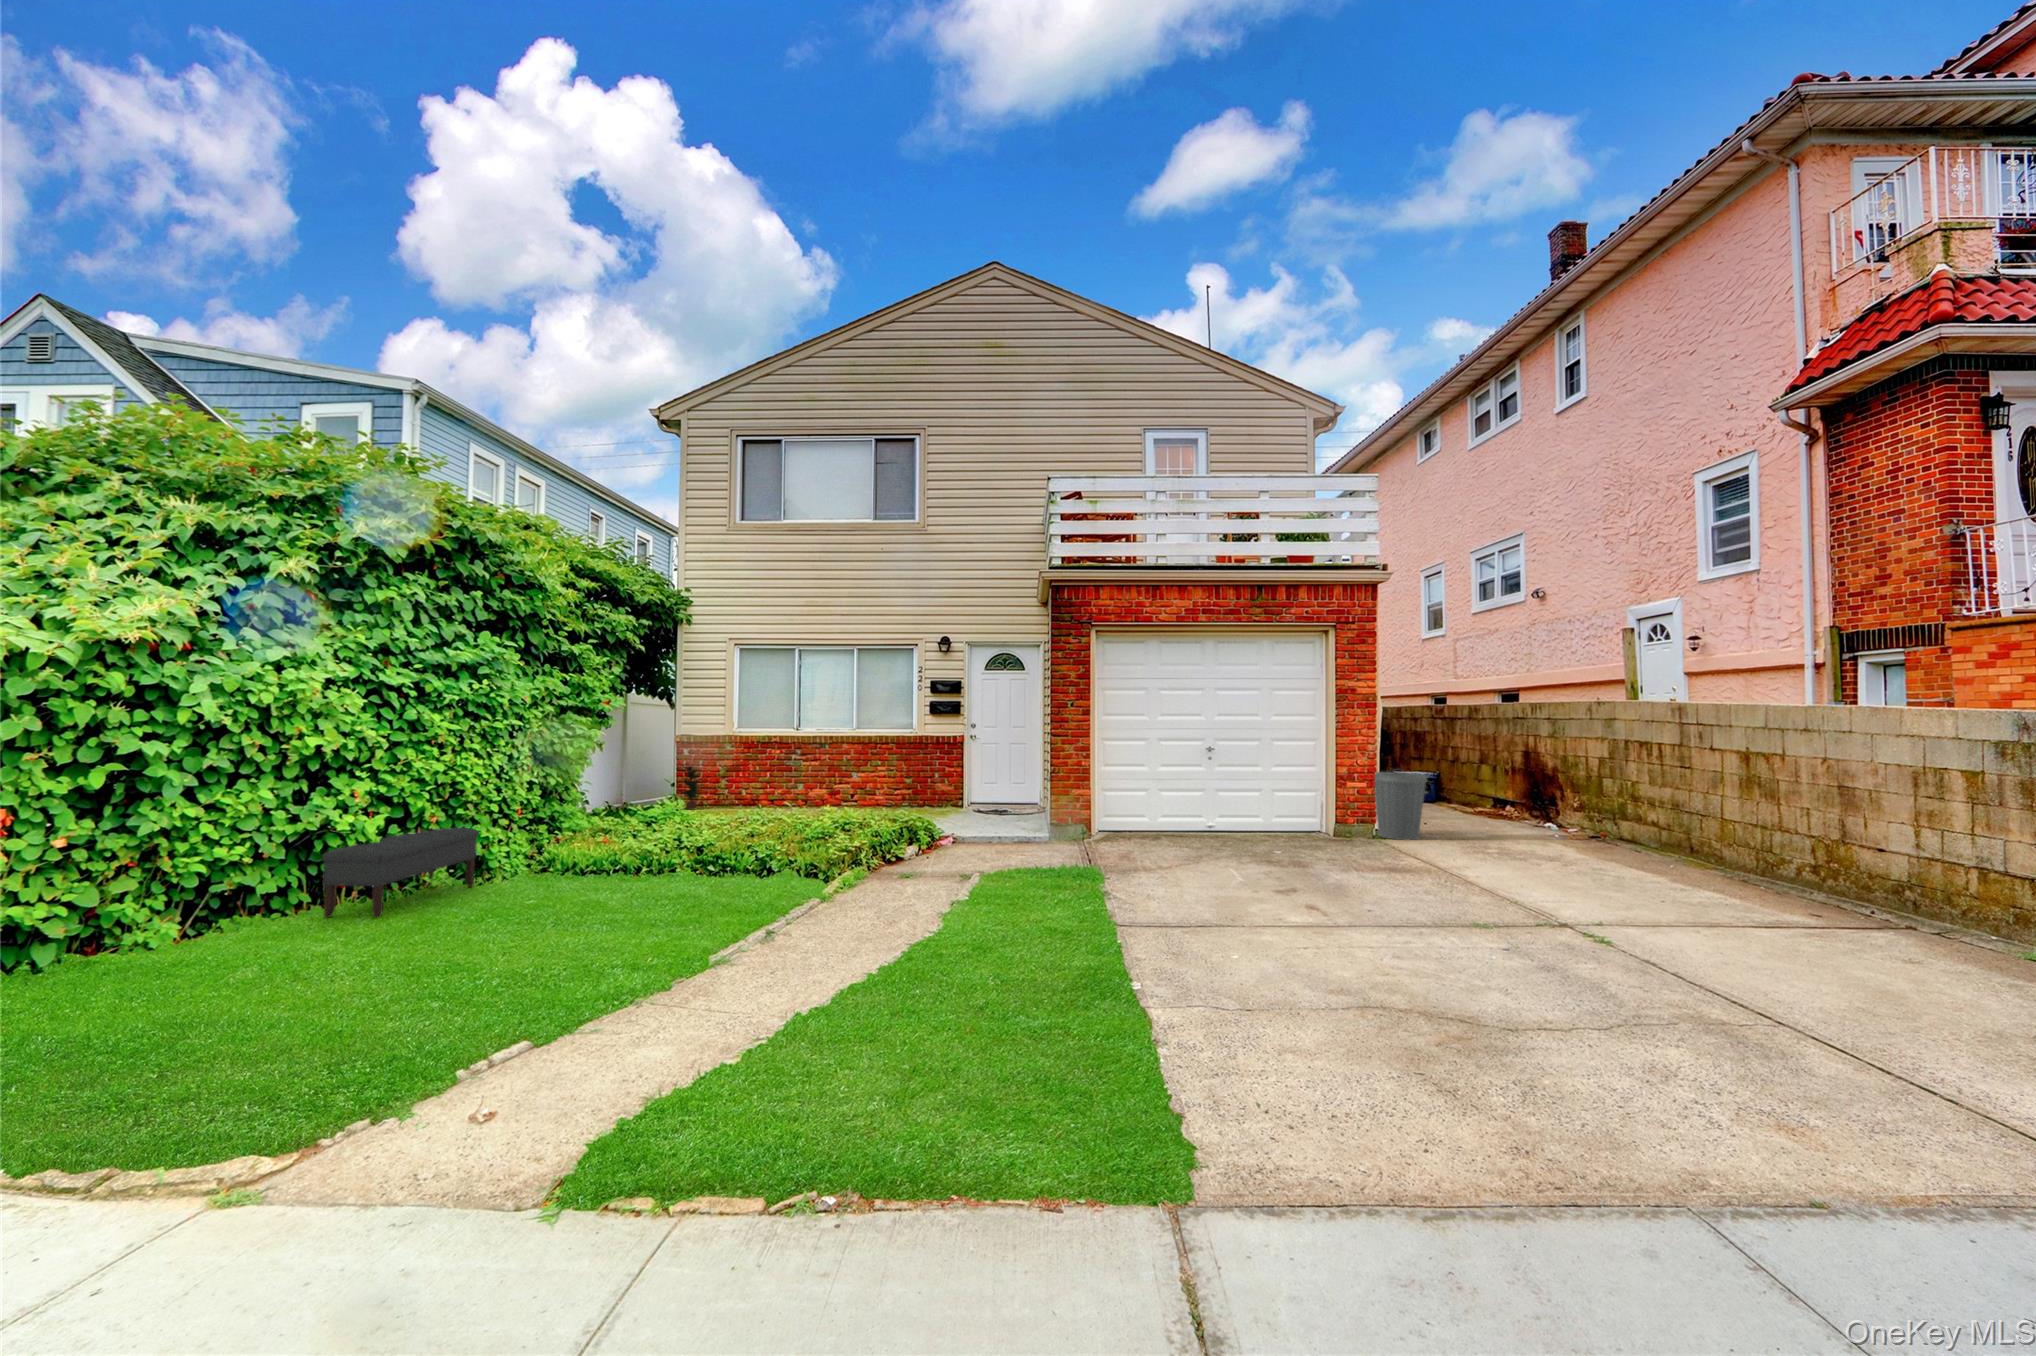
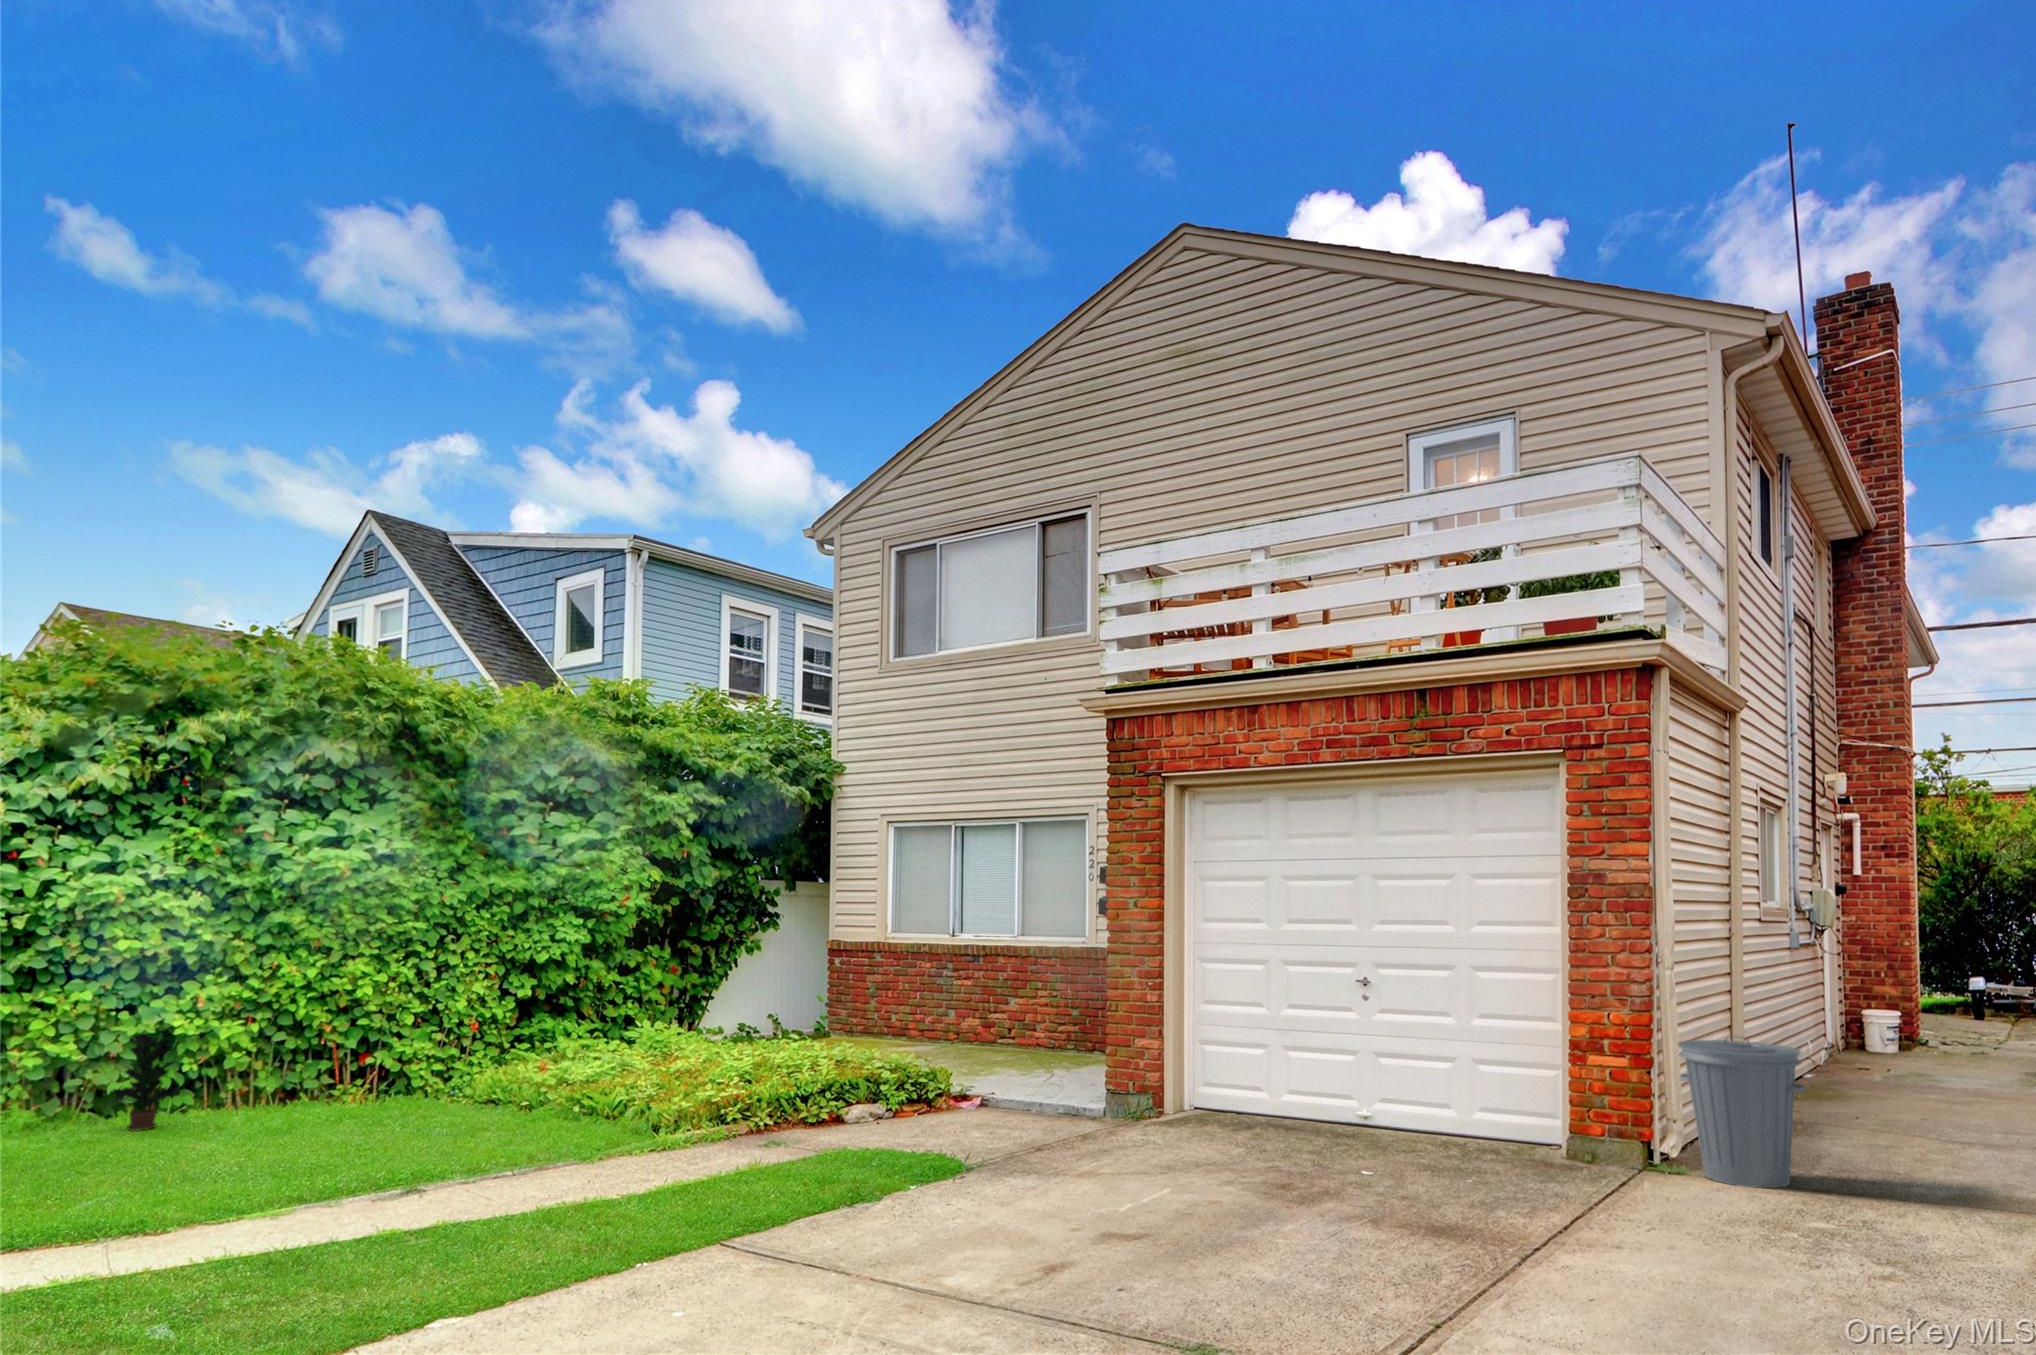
potted plant: present [678,766,702,810] -> present [112,1033,179,1130]
bench: present [322,827,478,918] -> none [201,1035,382,1126]

